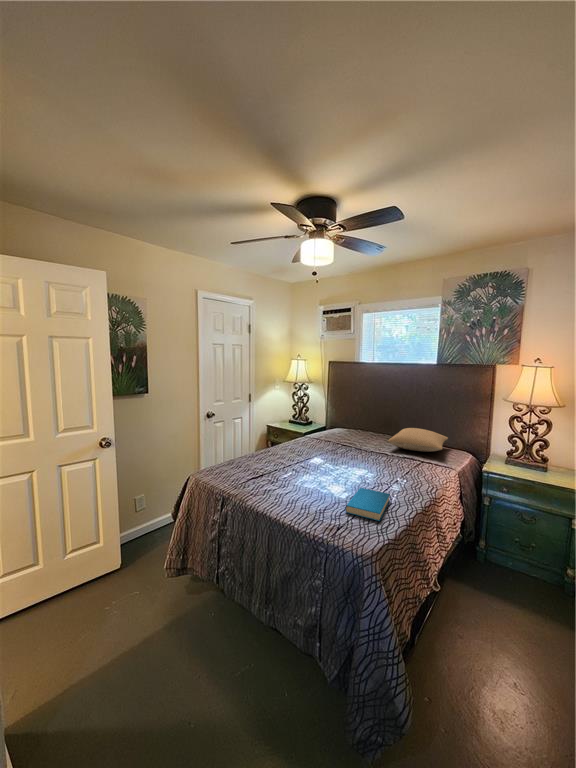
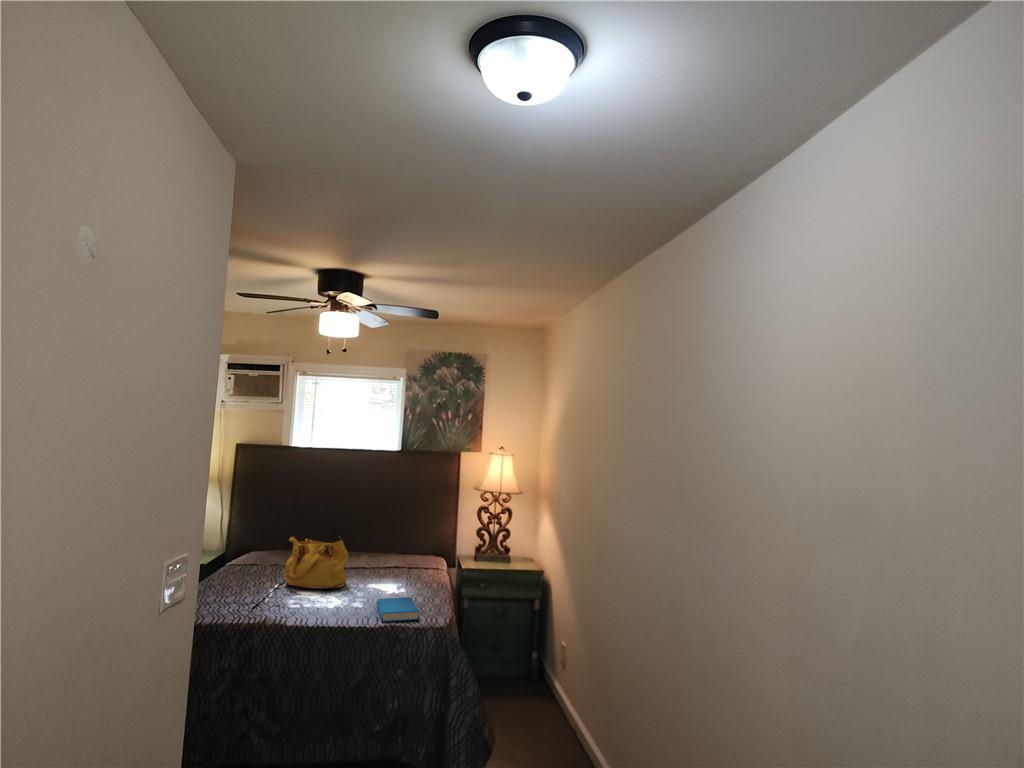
handbag: none [316,423,361,467] -> present [285,537,348,589]
pillow: present [388,428,448,452] -> none [361,533,425,561]

